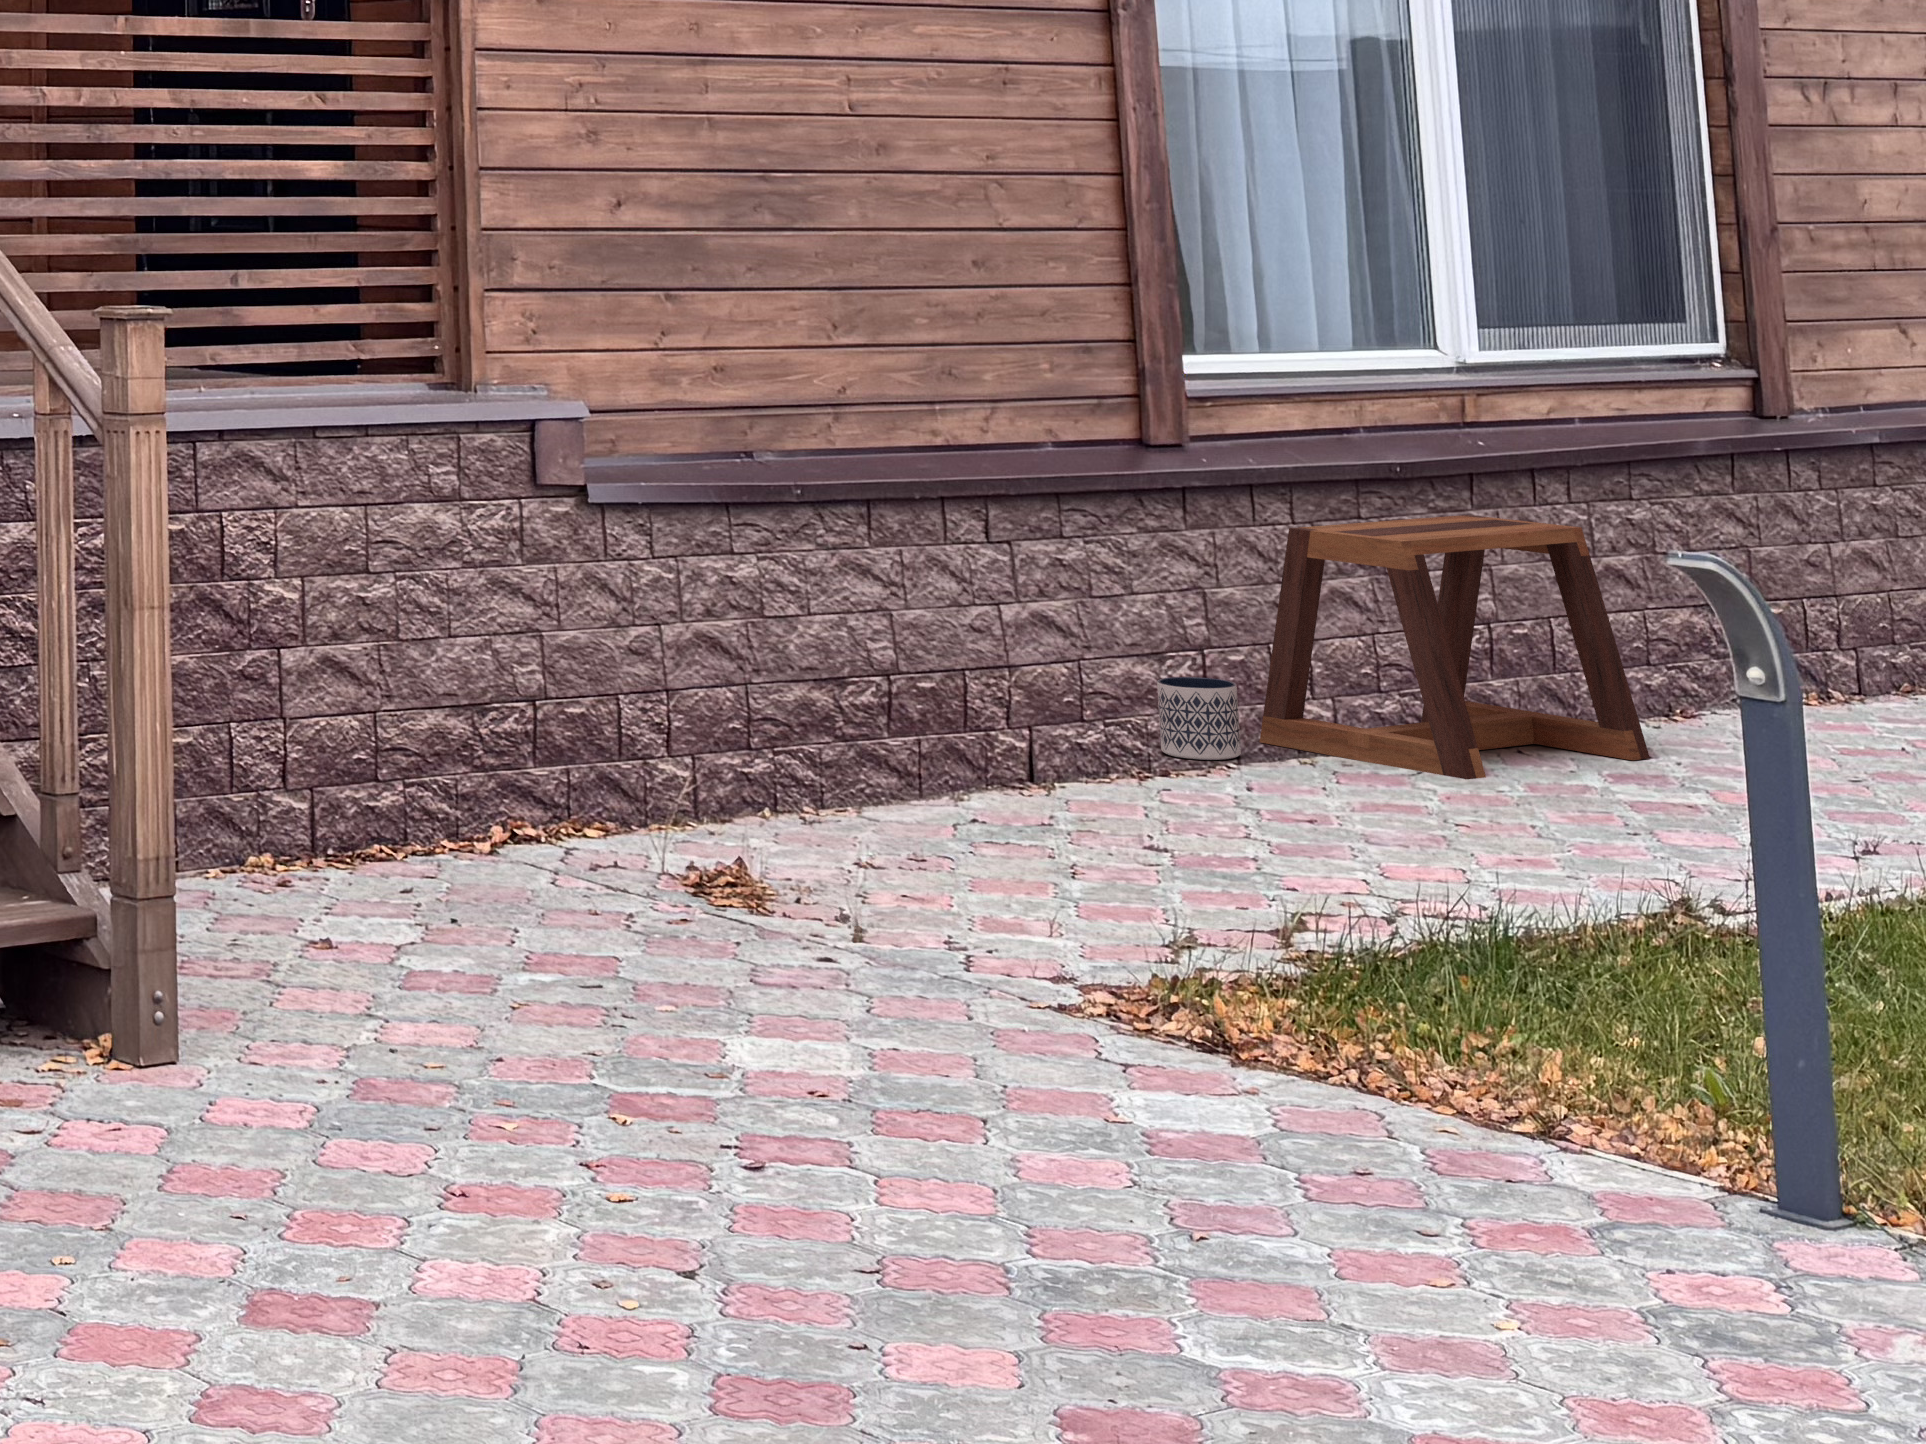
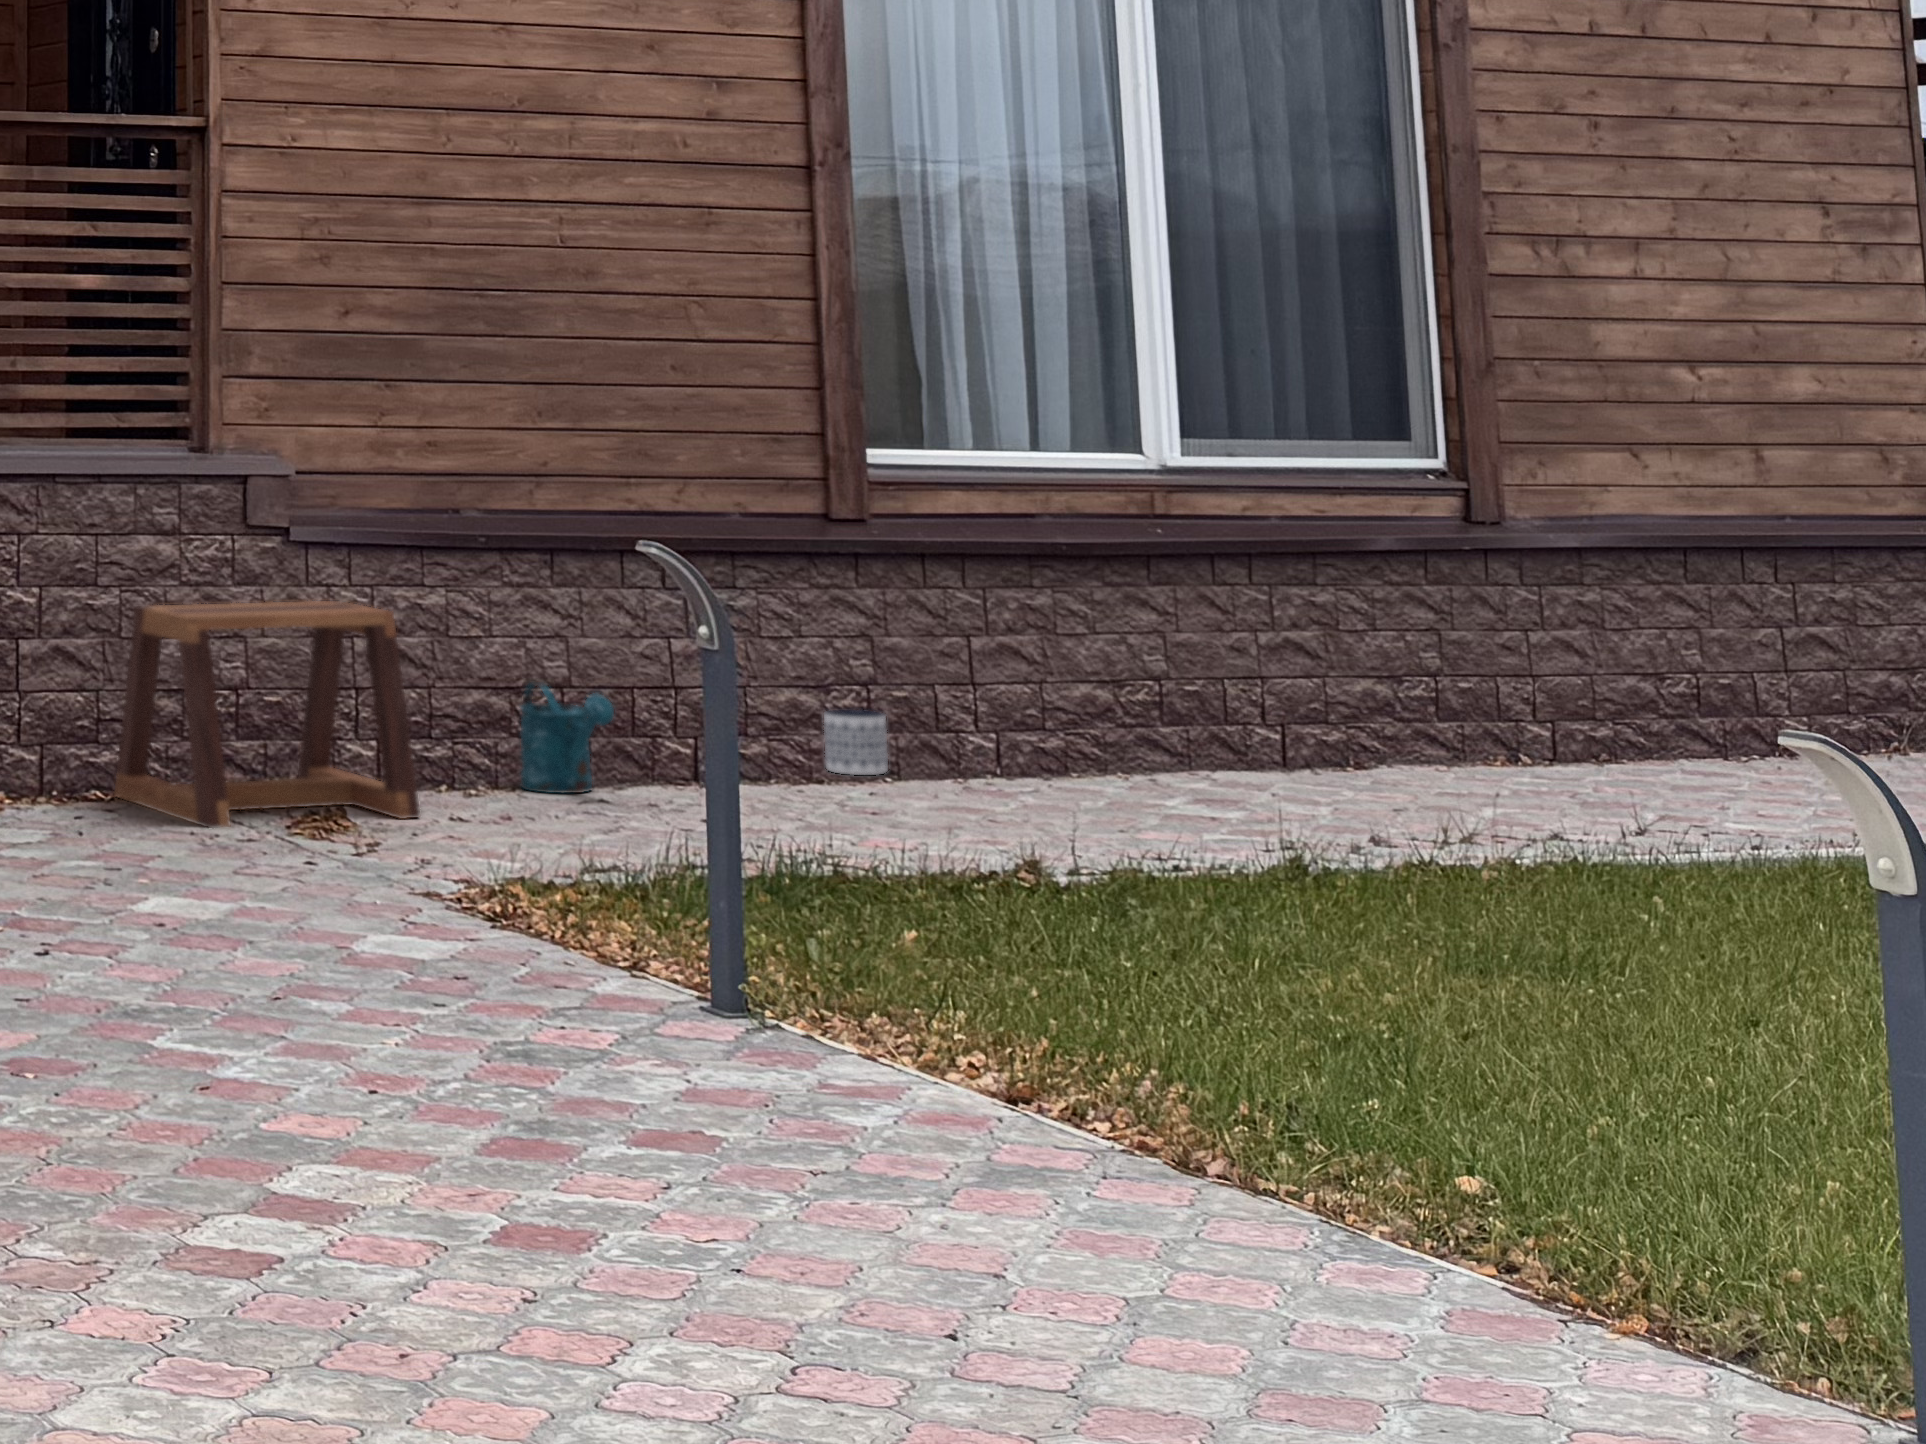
stool: present [1260,515,1650,779] -> present [115,601,420,828]
watering can: none [852,664,1016,810] -> present [520,682,614,793]

